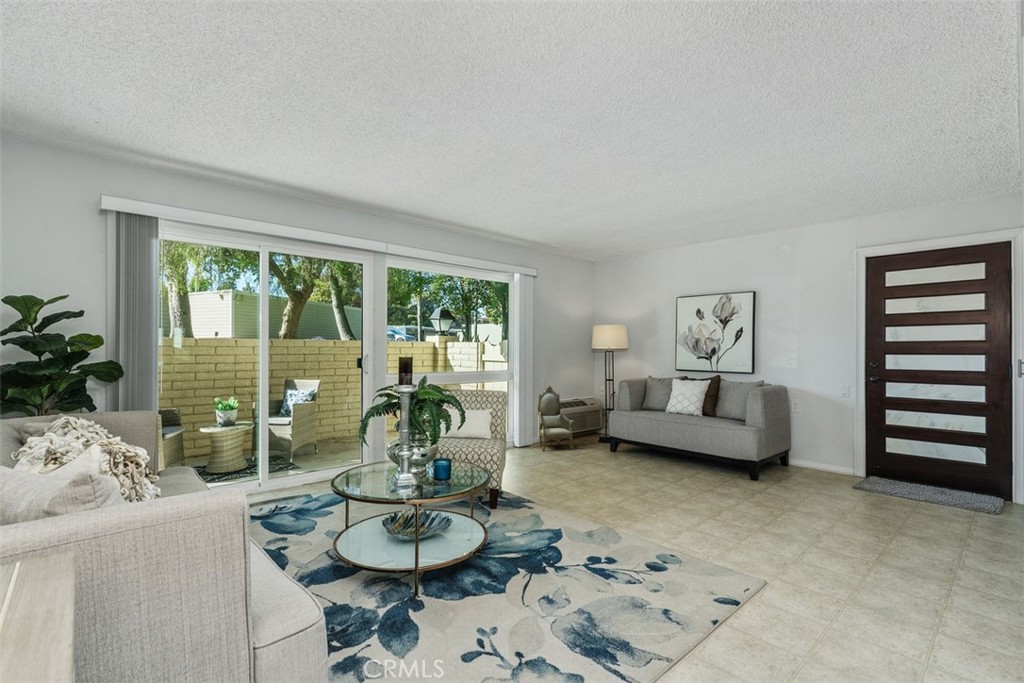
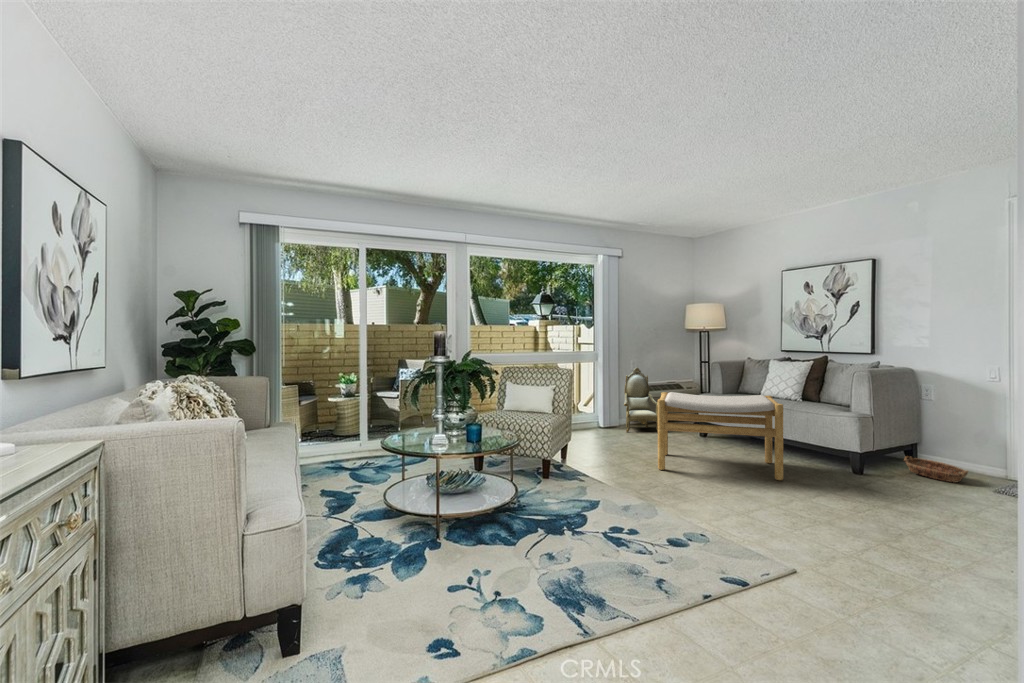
footstool: none [588,412,705,492] -> present [658,392,783,480]
basket: none [782,460,843,484] -> present [904,456,968,482]

